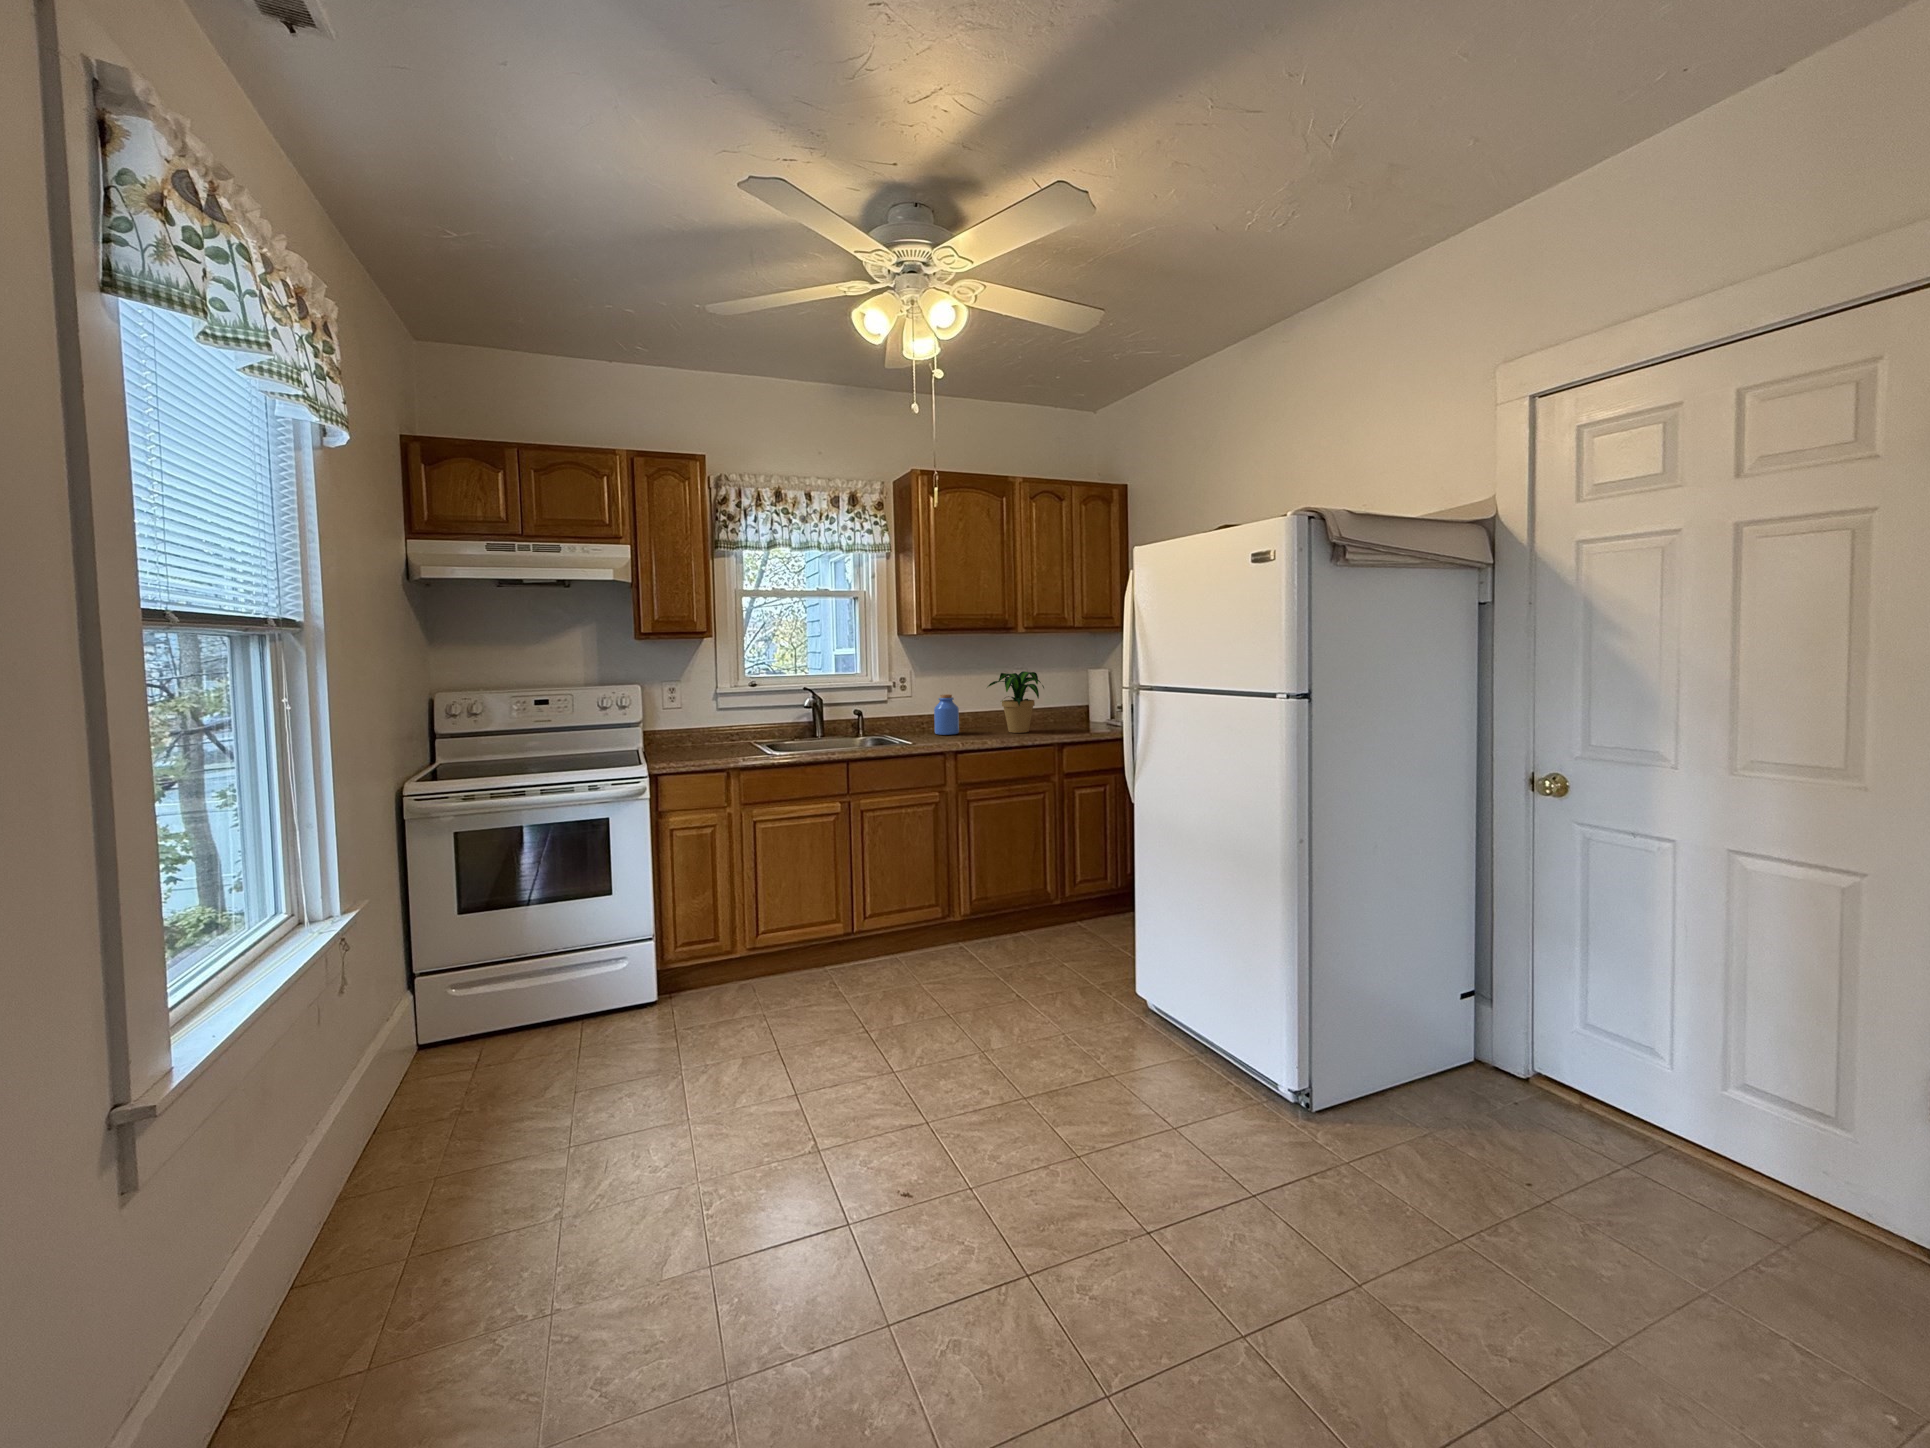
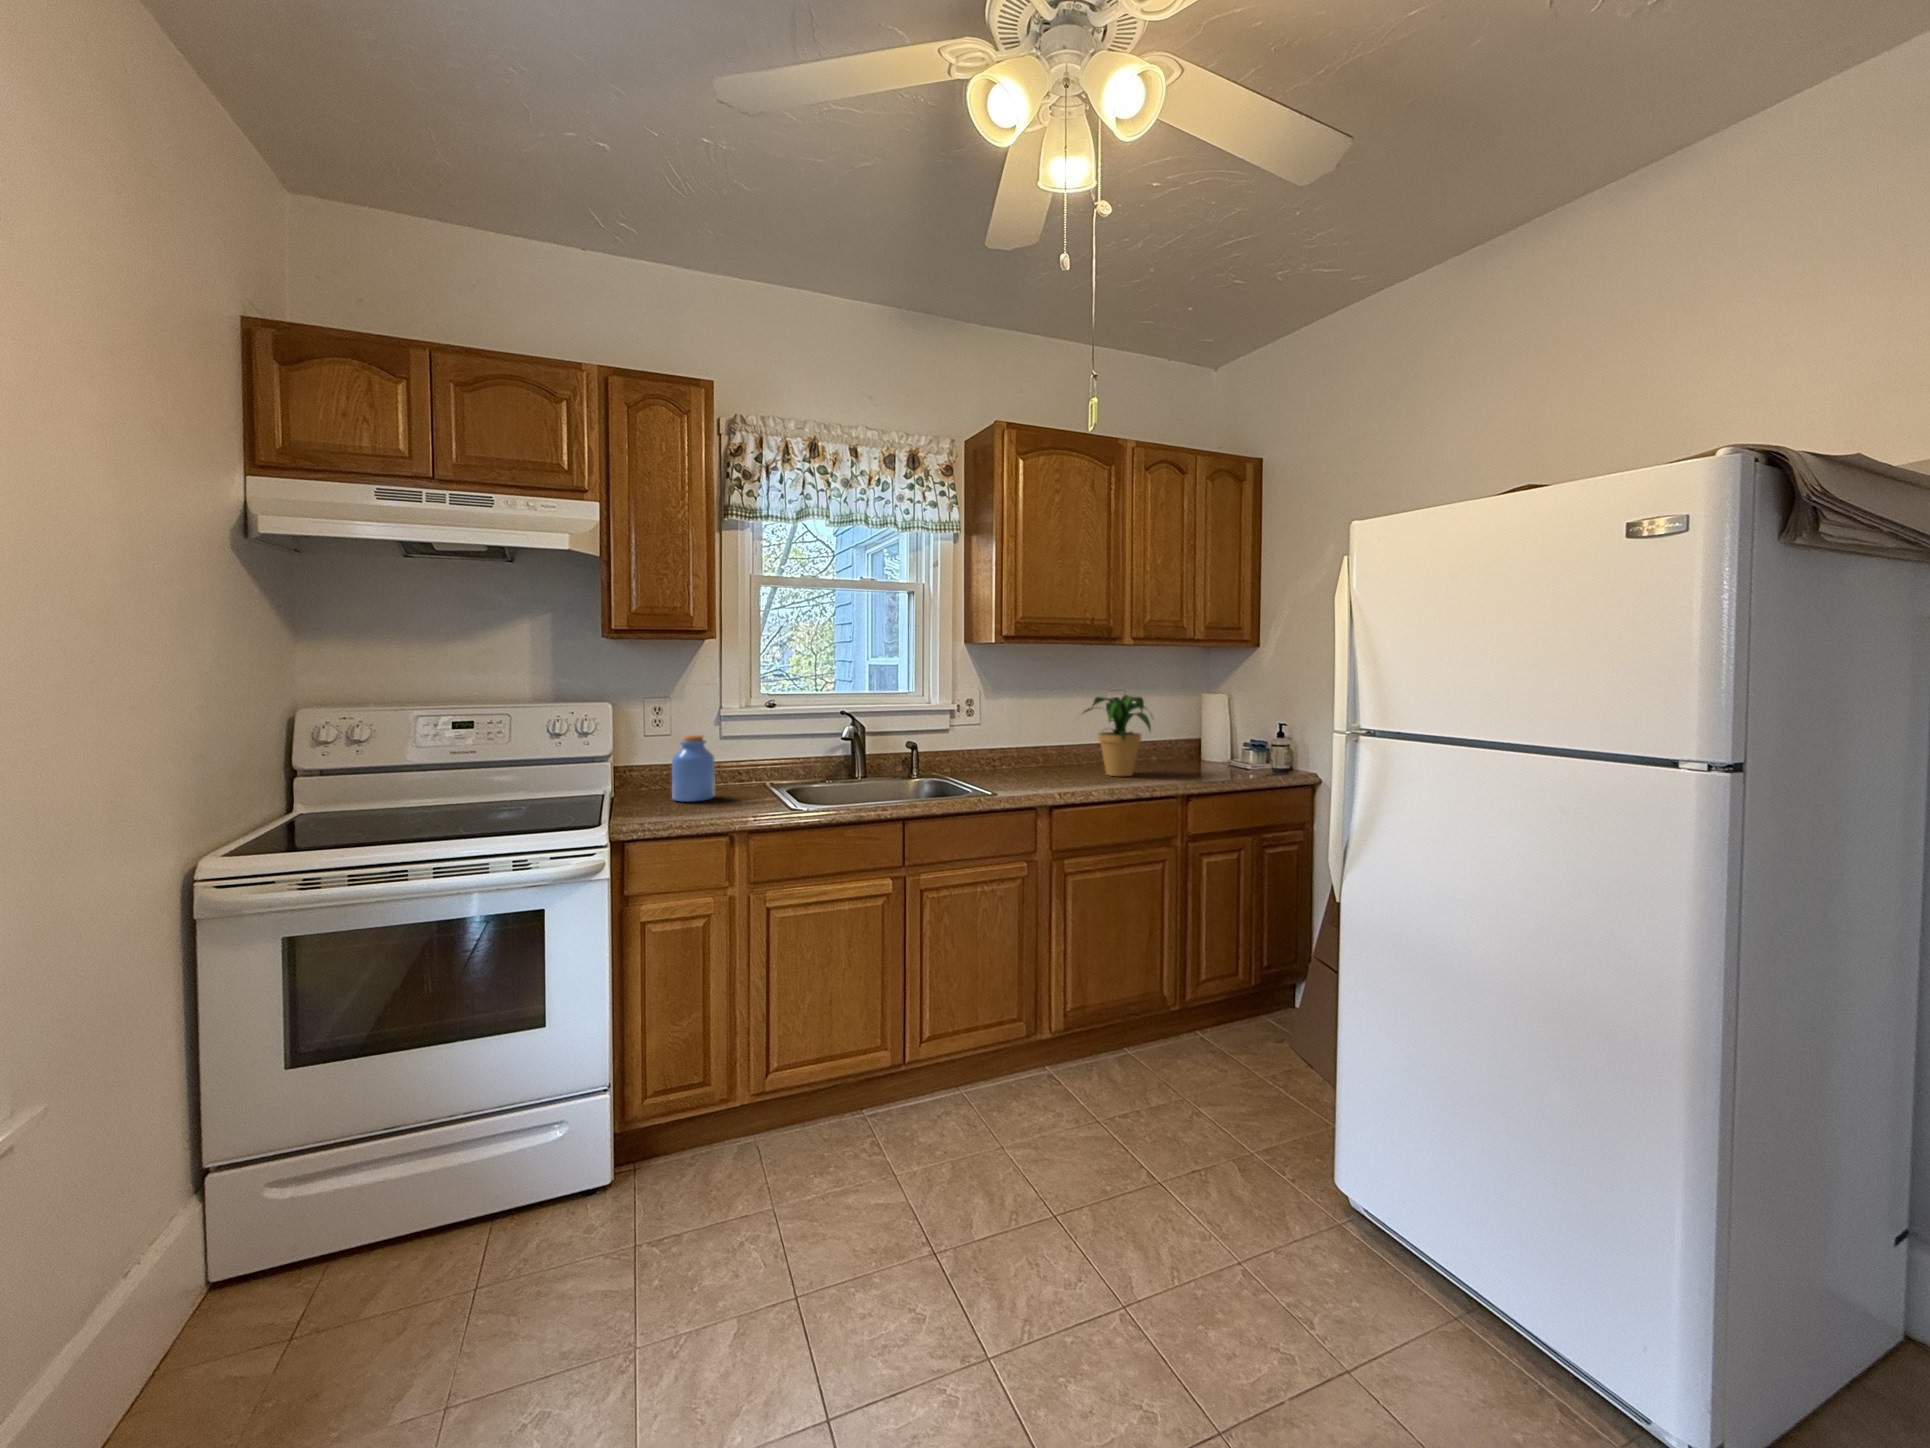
jar: present [934,694,959,735] -> present [672,735,715,801]

